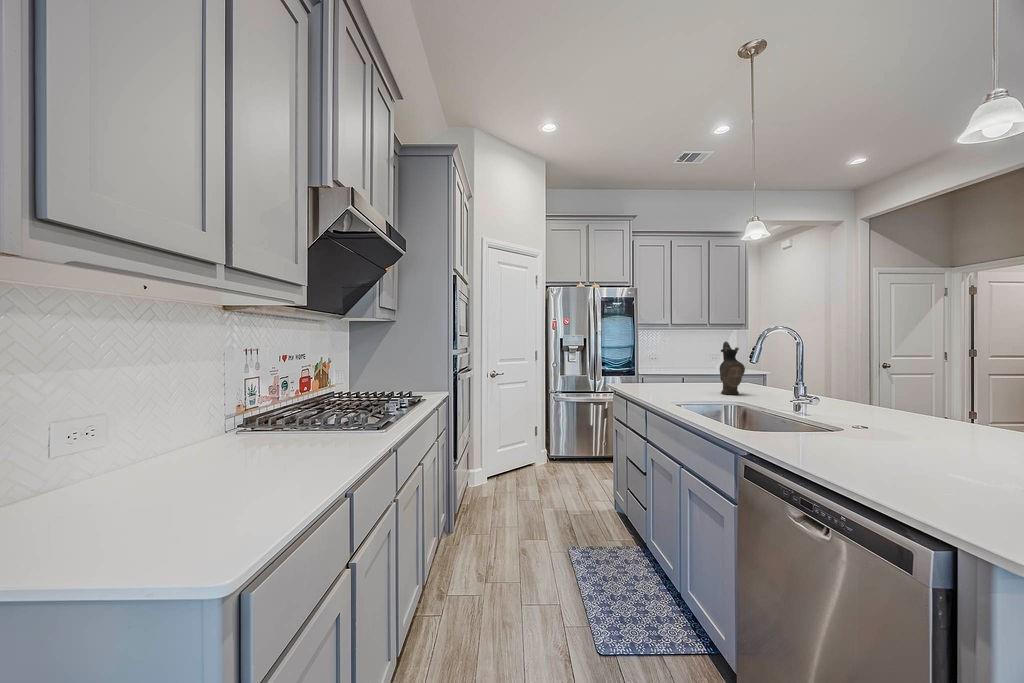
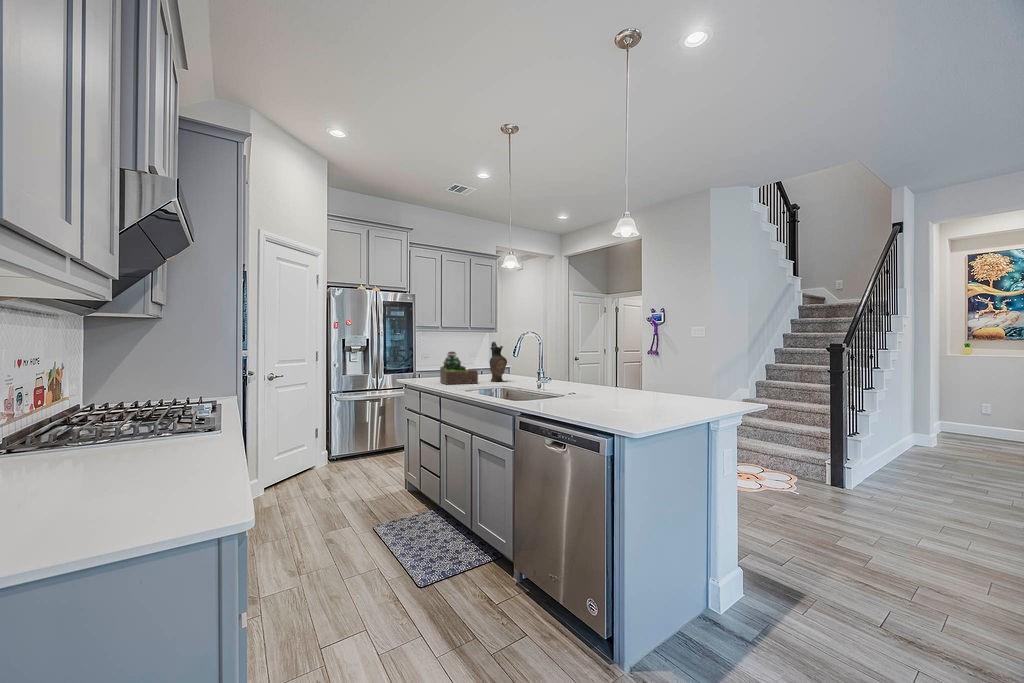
succulent plant: none [652,355,701,396] -> present [440,352,478,384]

